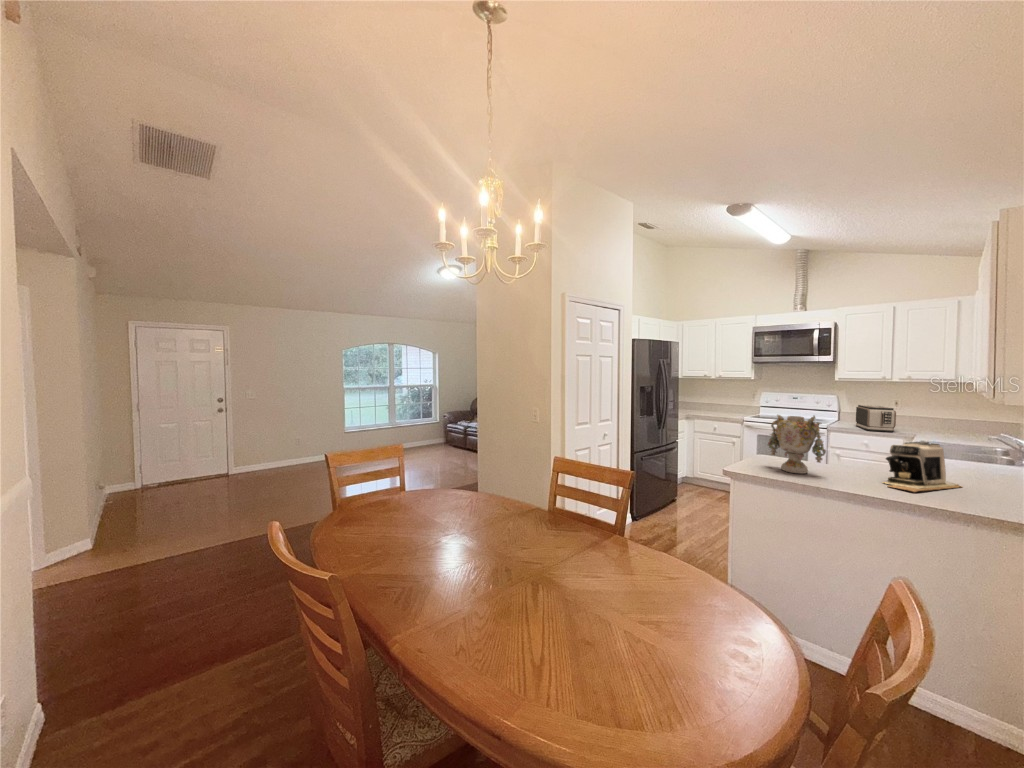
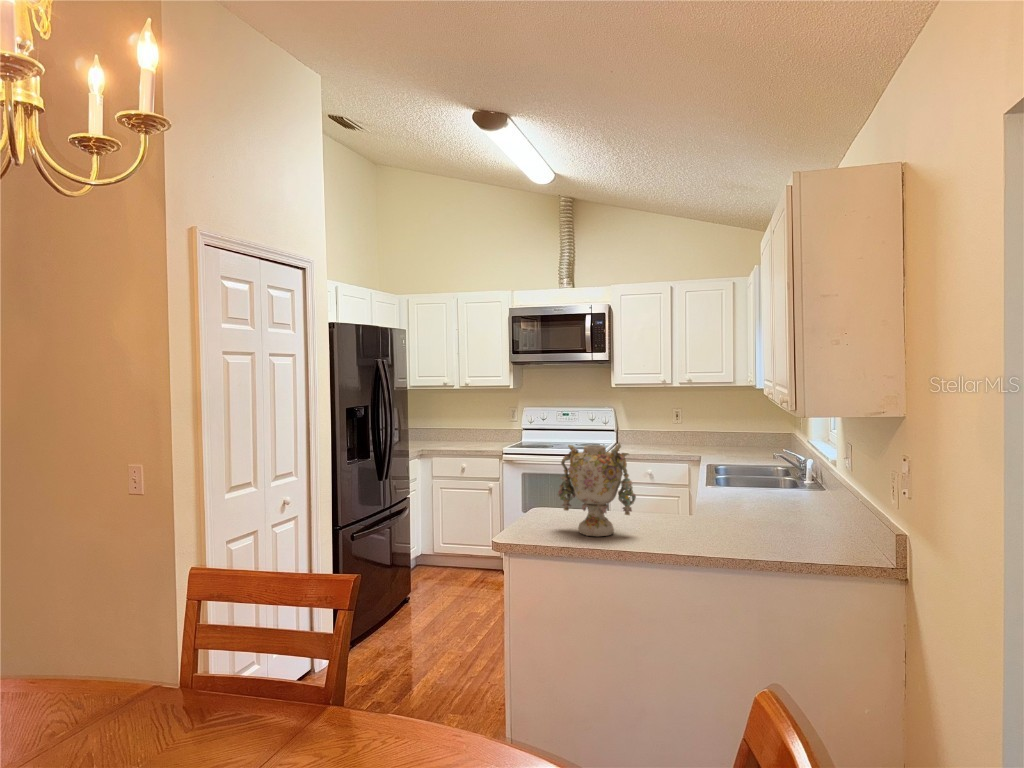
toaster: present [856,405,896,432] -> none [636,419,679,454]
coffee maker: present [884,442,961,492] -> none [700,469,780,543]

